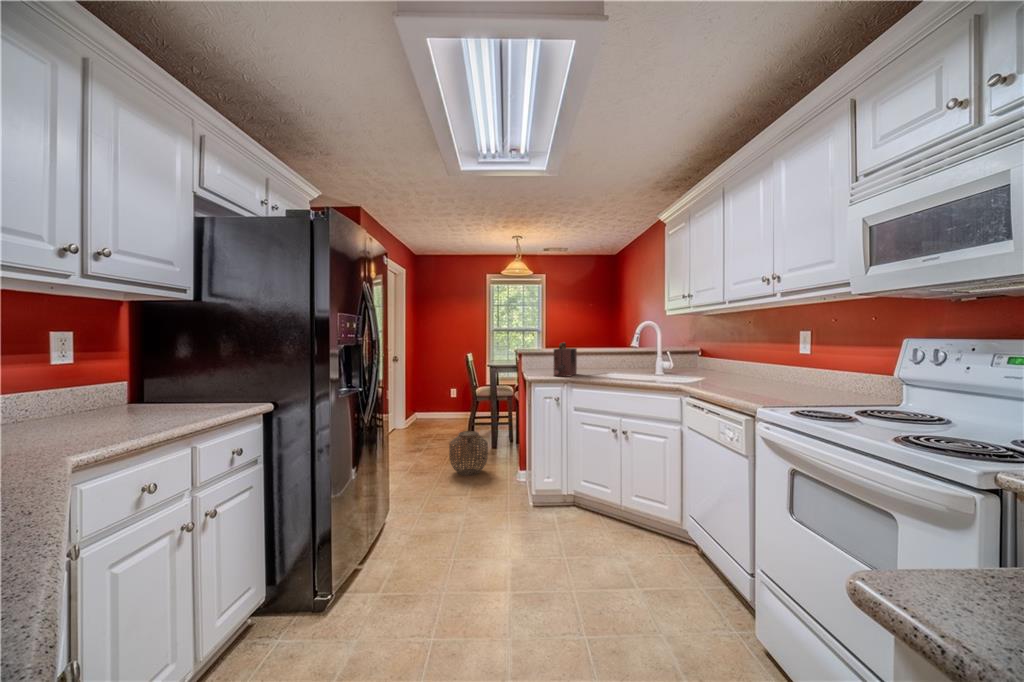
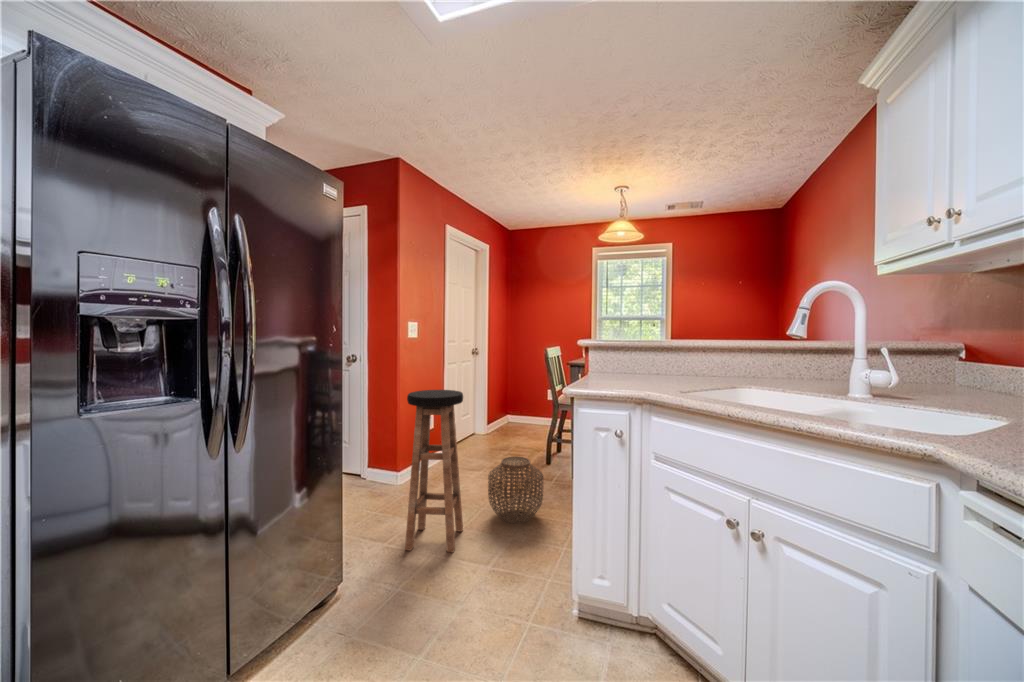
toaster: present [554,342,577,376] -> none [614,328,669,393]
bar stool: none [404,385,442,496] -> present [405,390,463,552]

